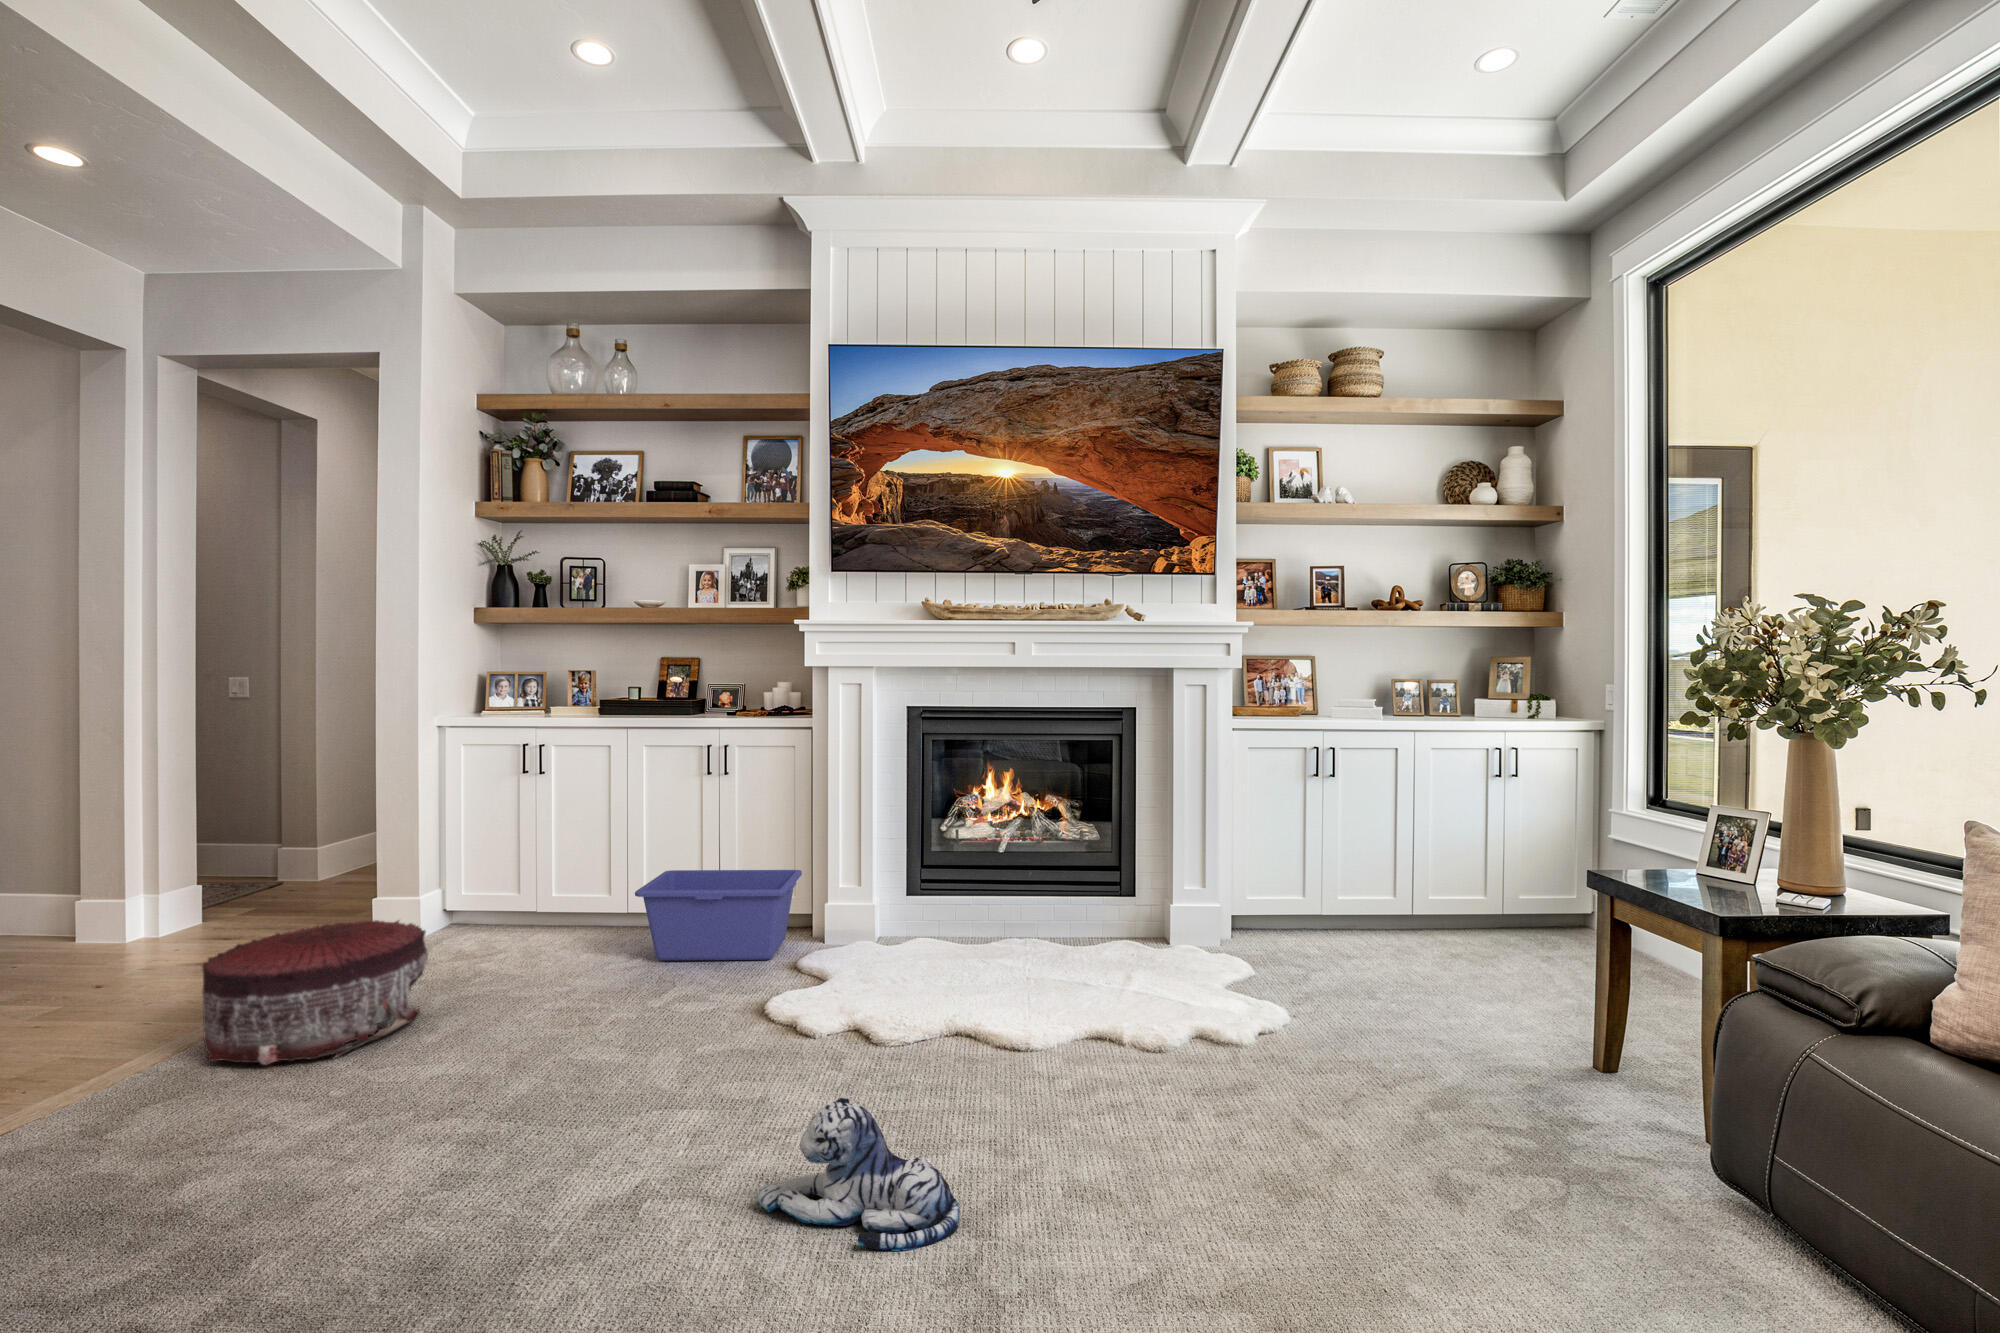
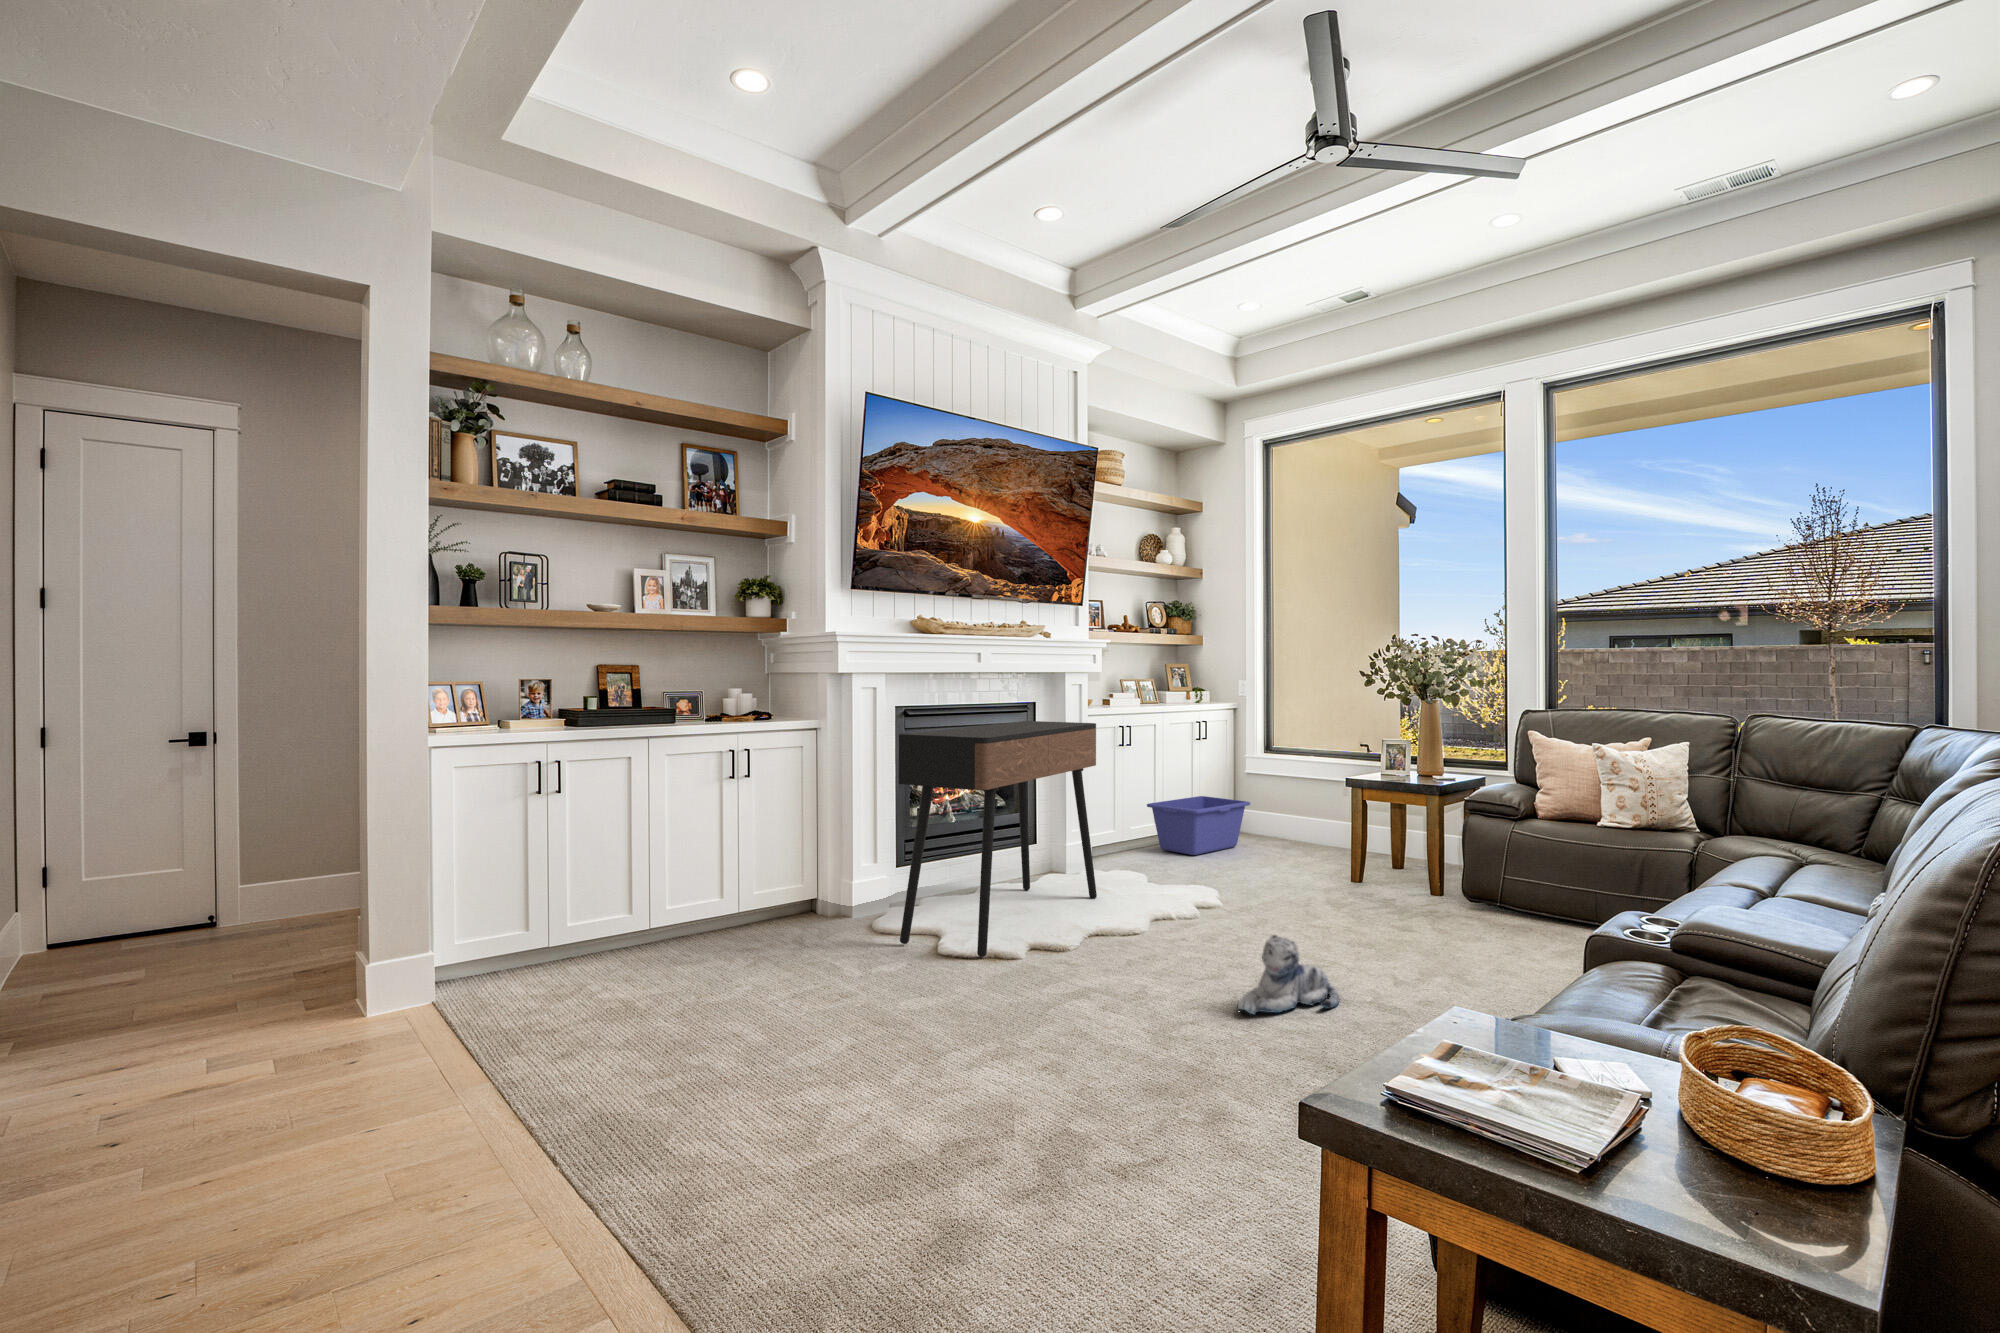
console table: none [764,733,1106,1024] -> present [899,721,1097,957]
storage bin: present [635,870,802,961] -> present [1147,796,1250,855]
pouf: present [202,920,428,1065] -> none [499,938,723,1102]

